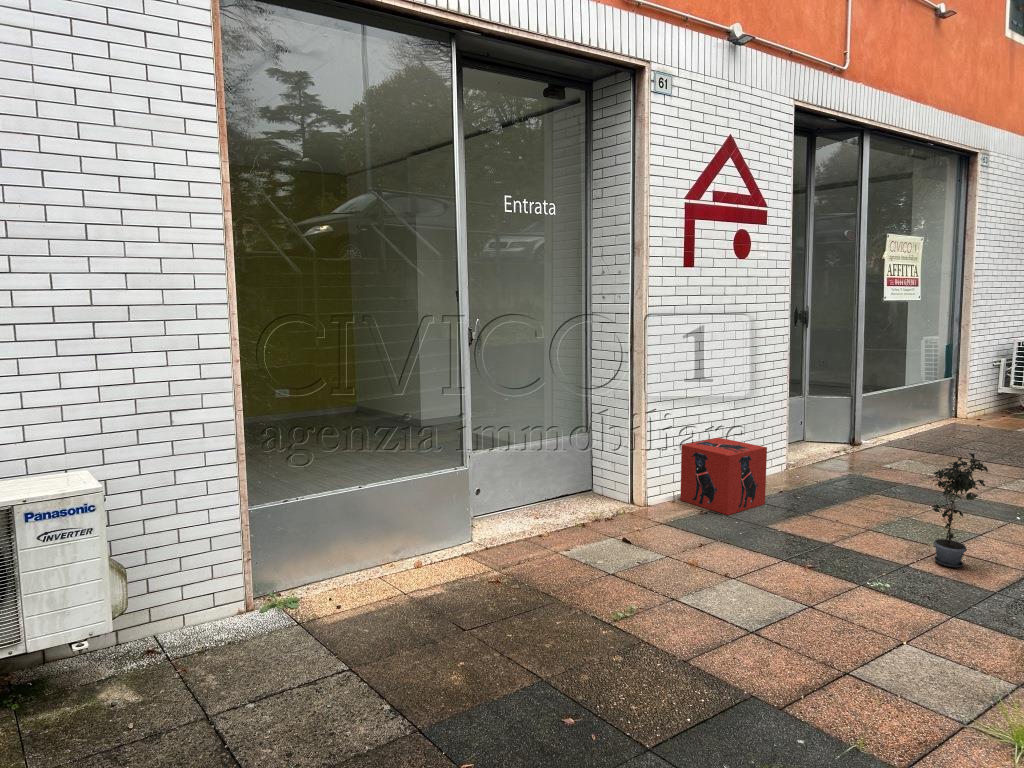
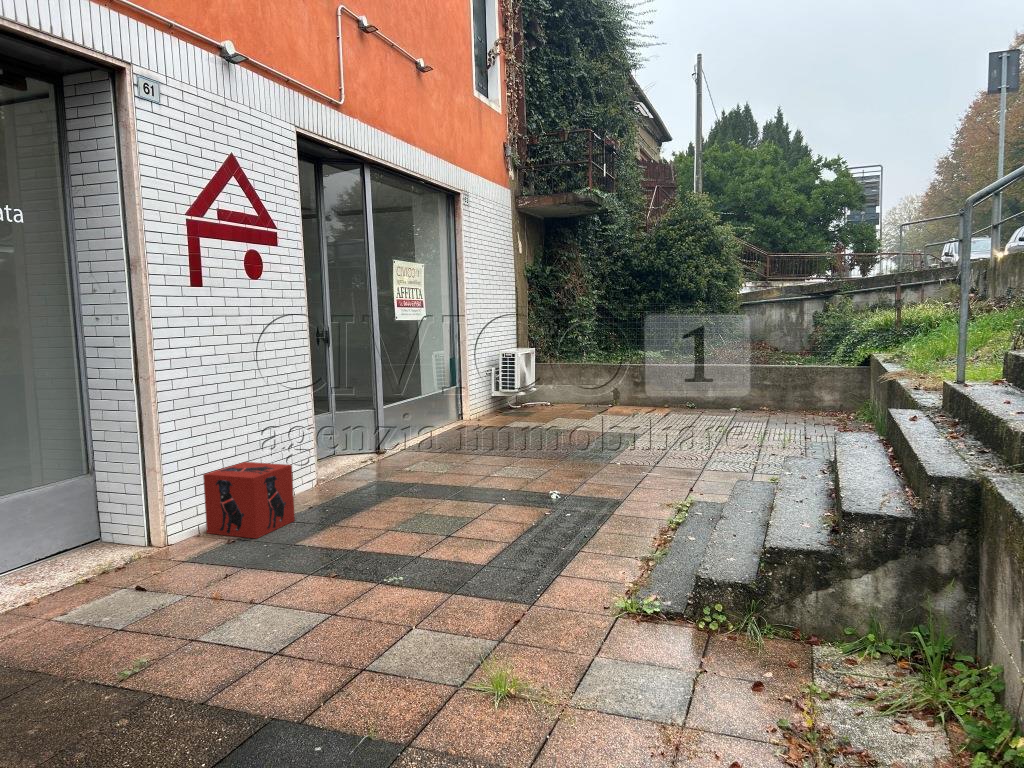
potted plant: present [929,453,988,567] -> none [418,446,459,543]

